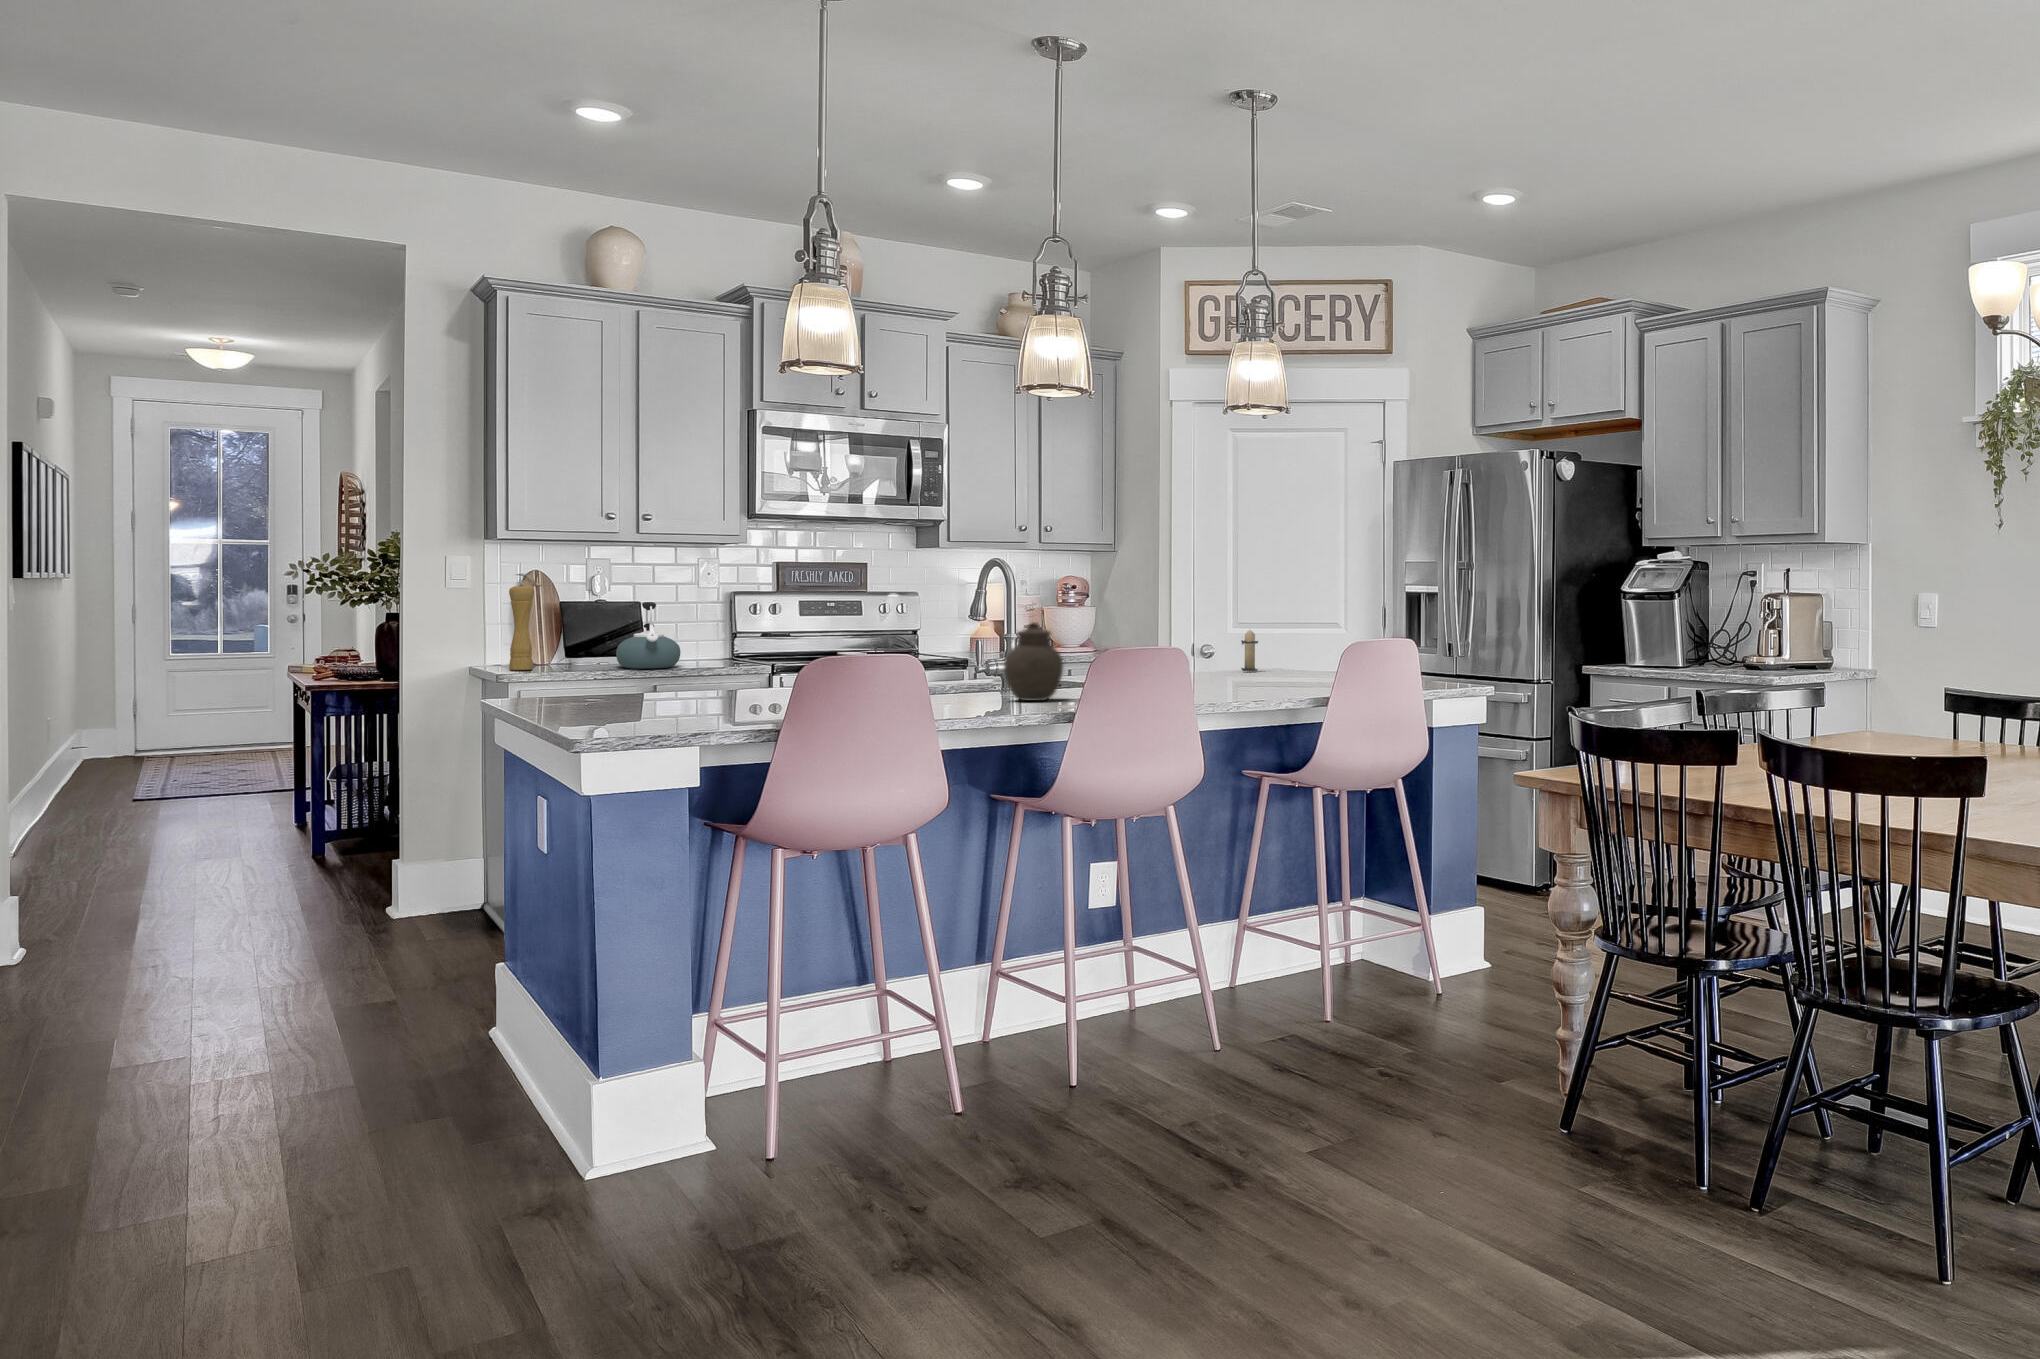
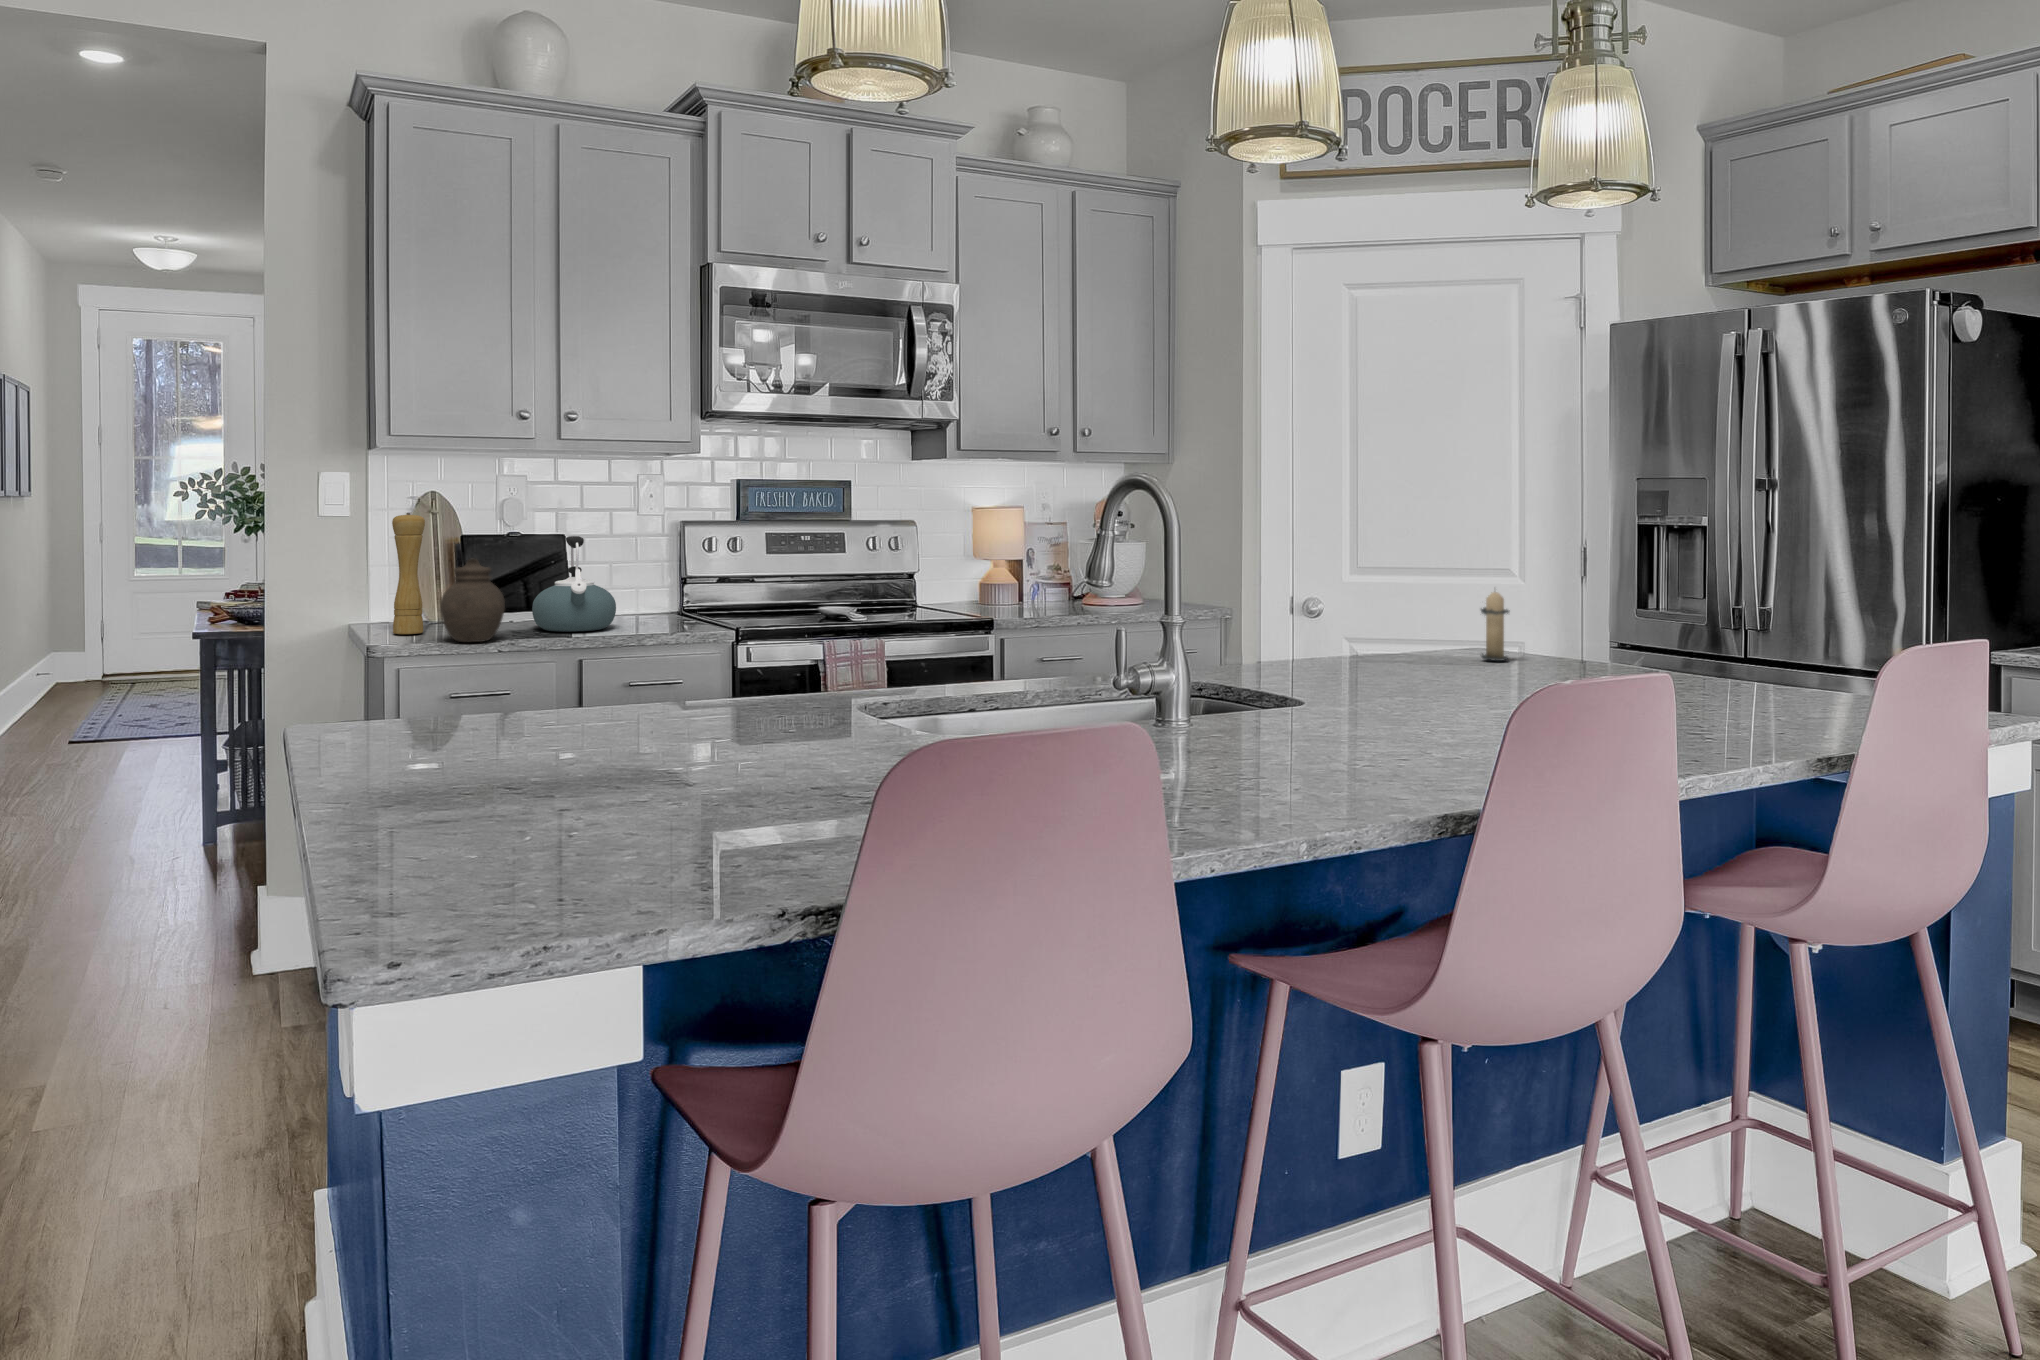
jar: present [1004,622,1063,701] -> present [440,559,505,642]

